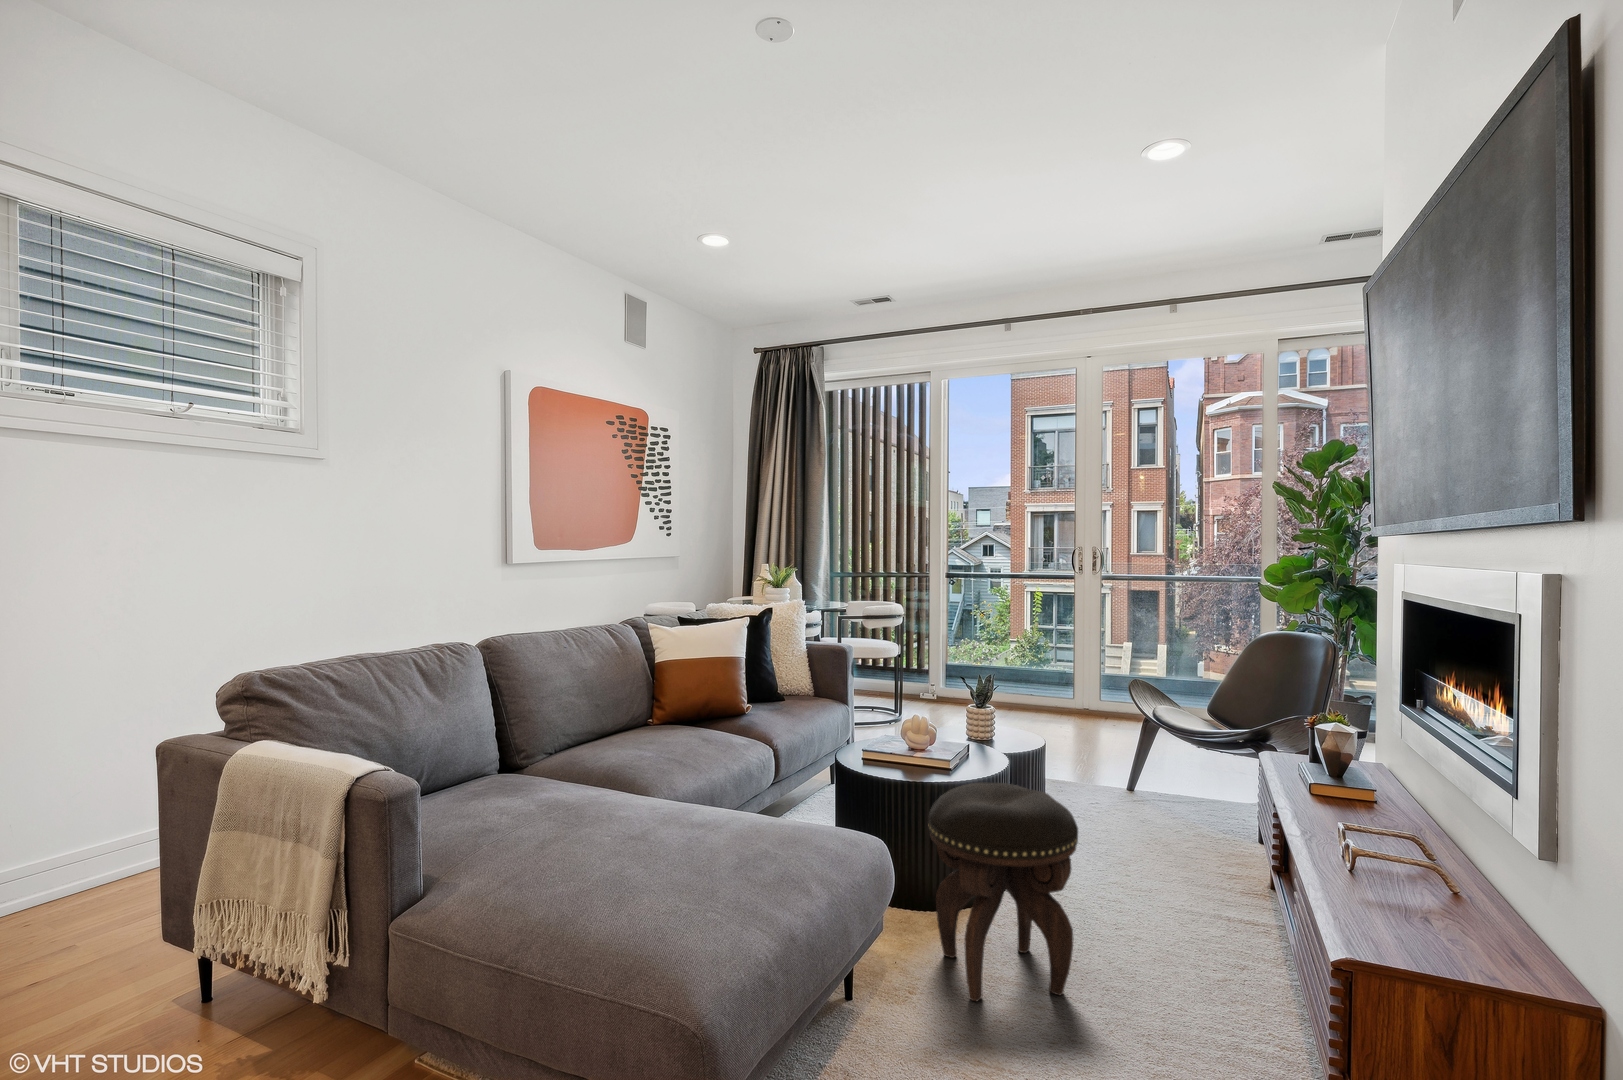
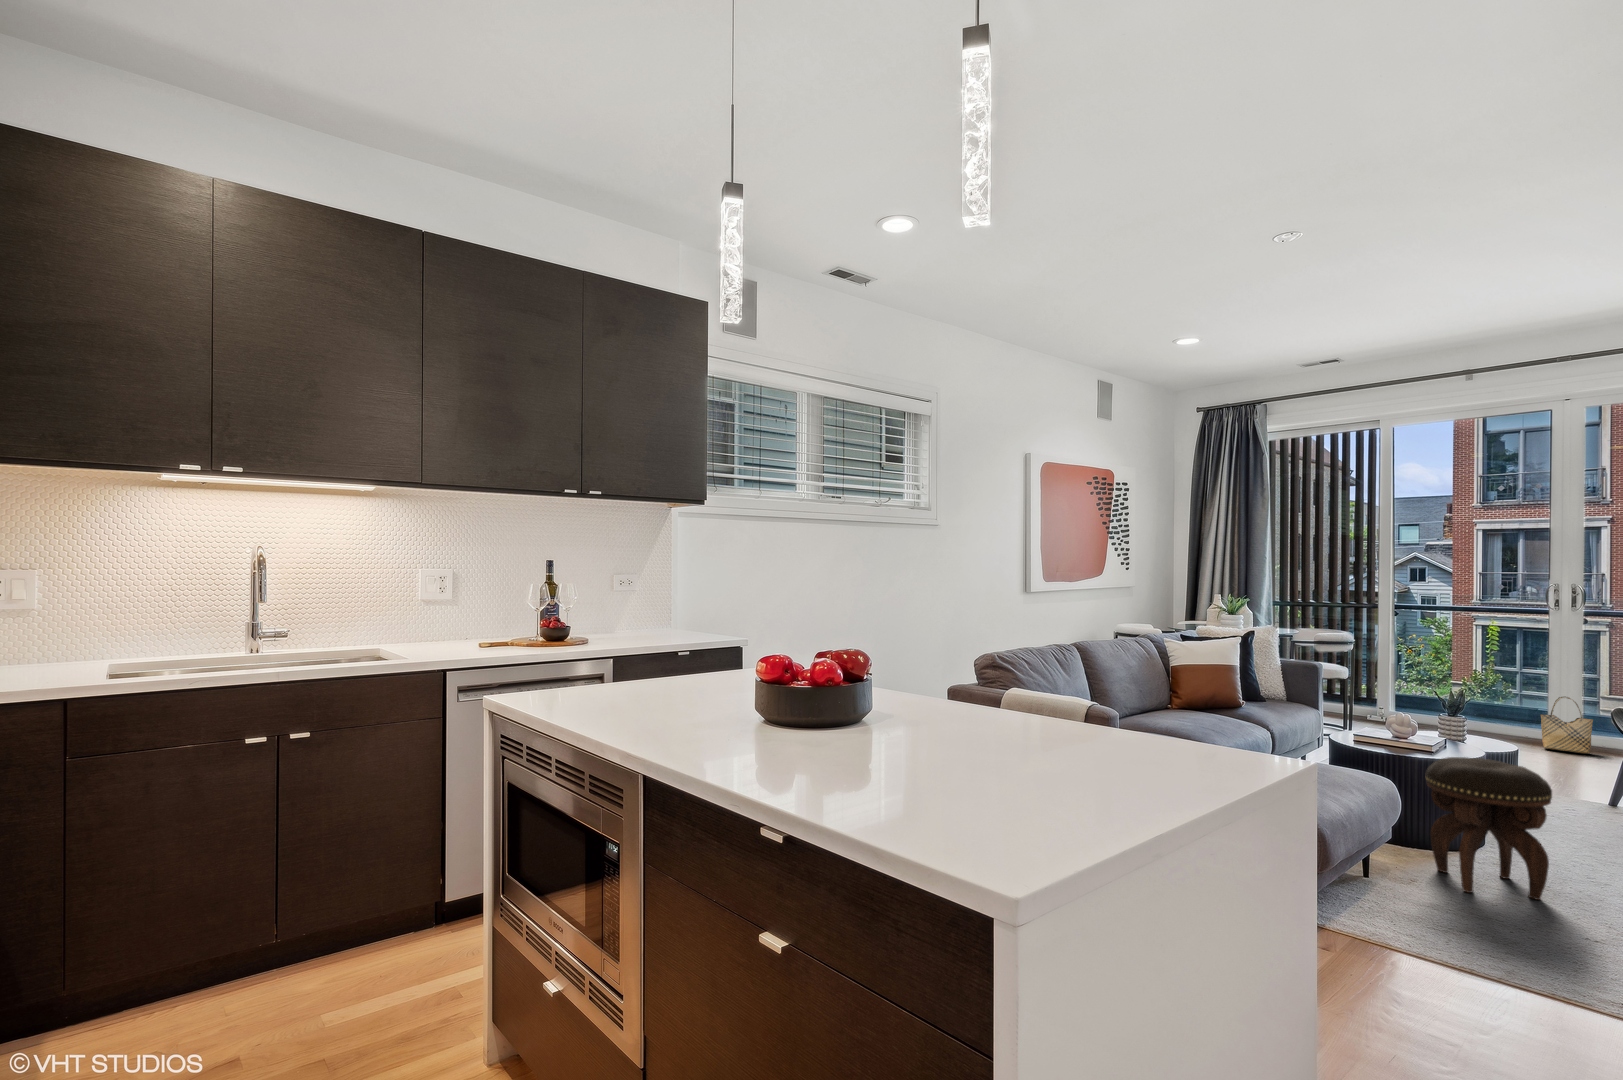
woven basket: none [1067,661,1110,718] -> present [1540,697,1593,754]

